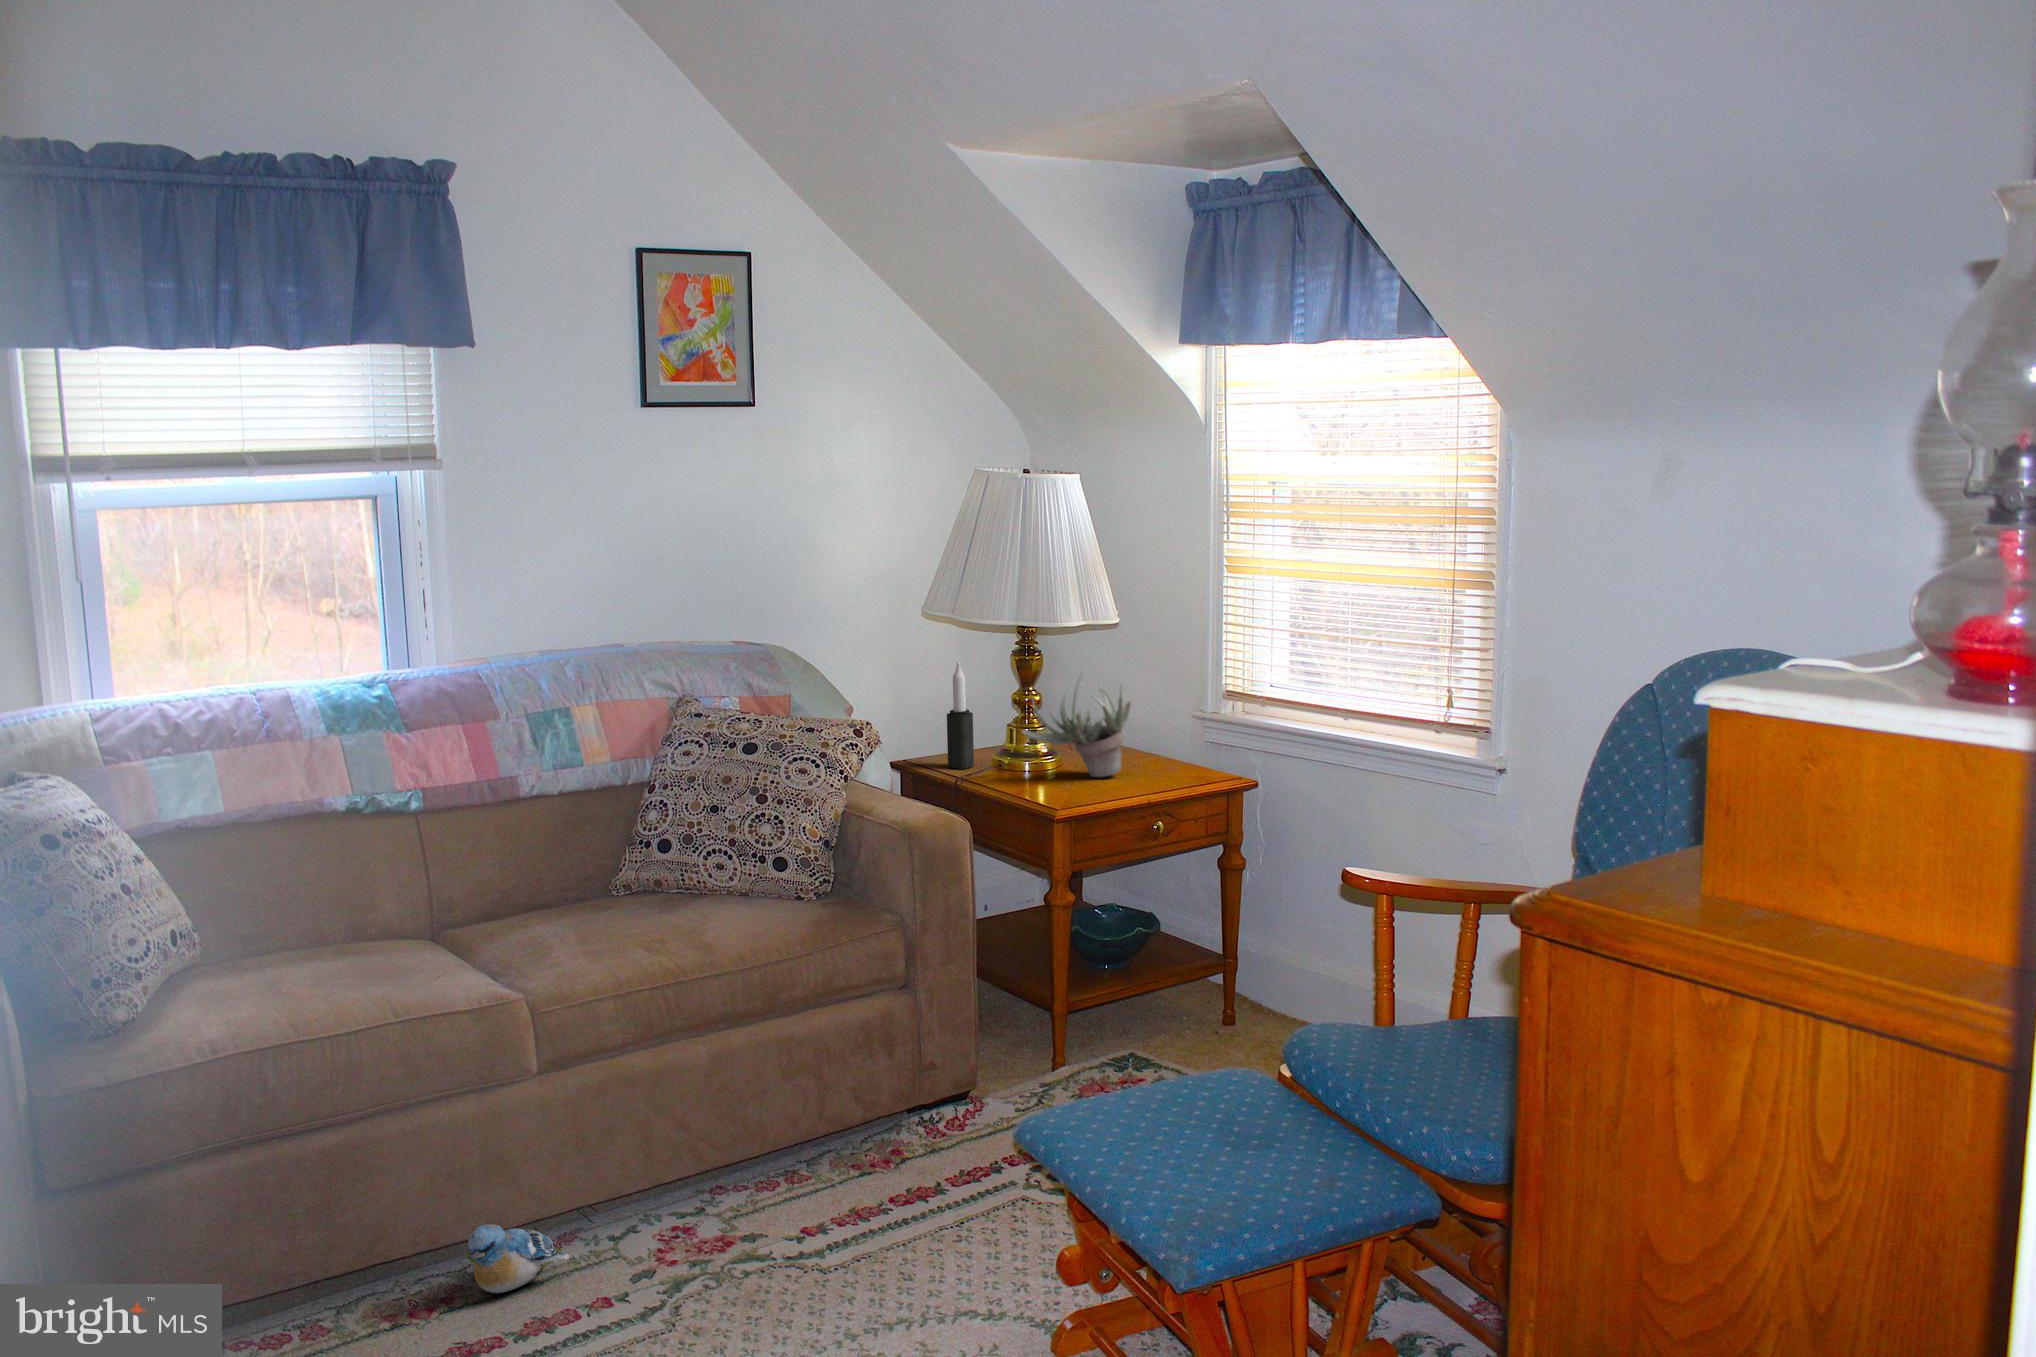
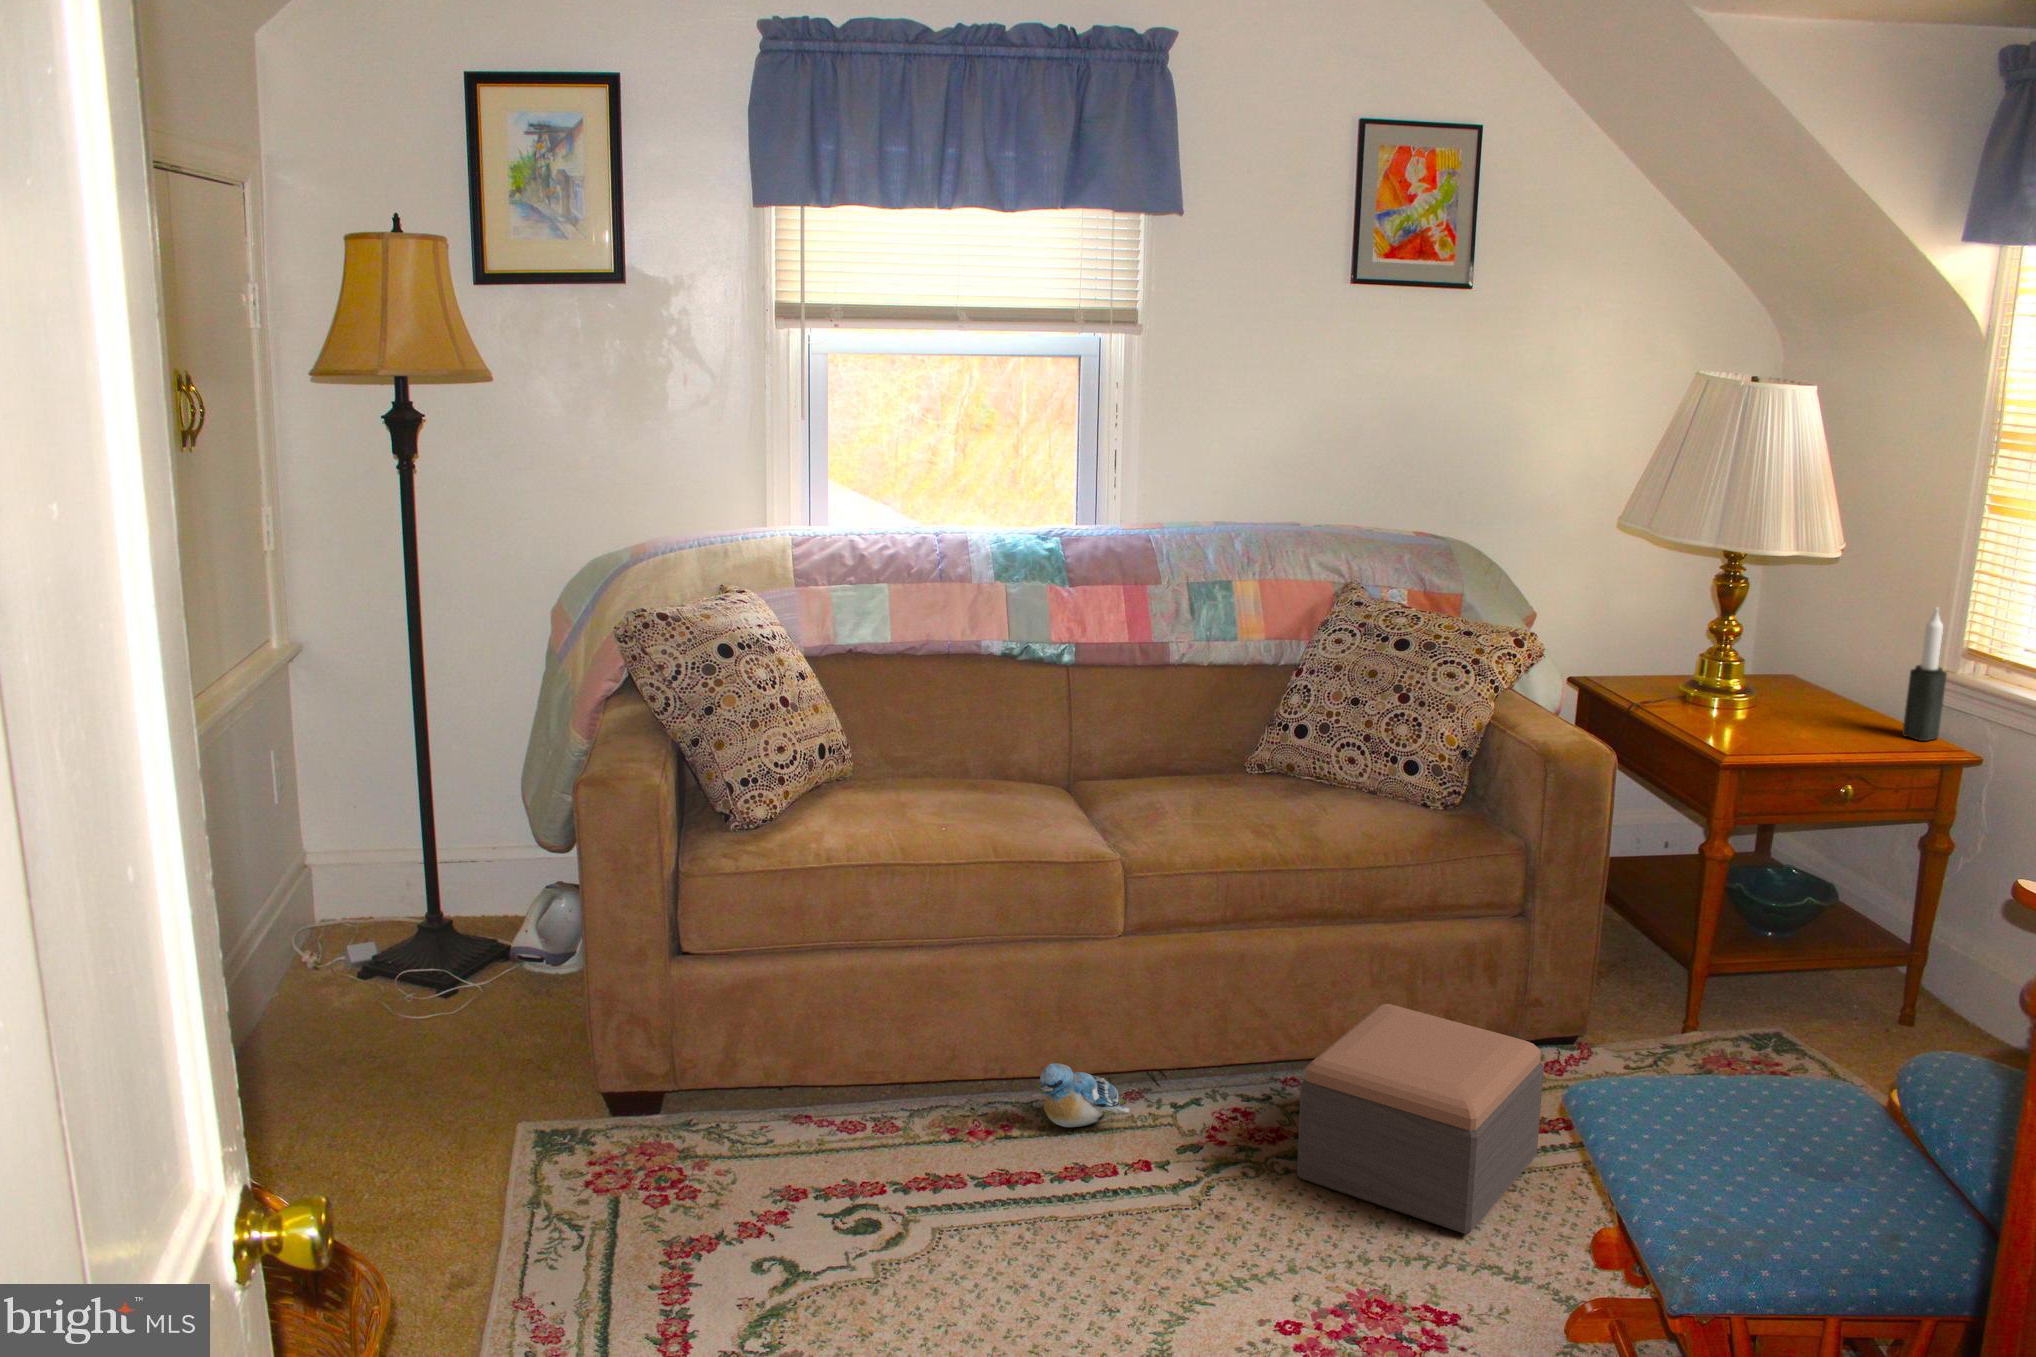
candle: present [947,662,974,769] -> present [1902,608,1947,741]
succulent plant: present [1022,673,1131,777] -> none [1727,594,1872,721]
footstool: none [753,1086,967,1287] -> present [1297,1004,1544,1234]

